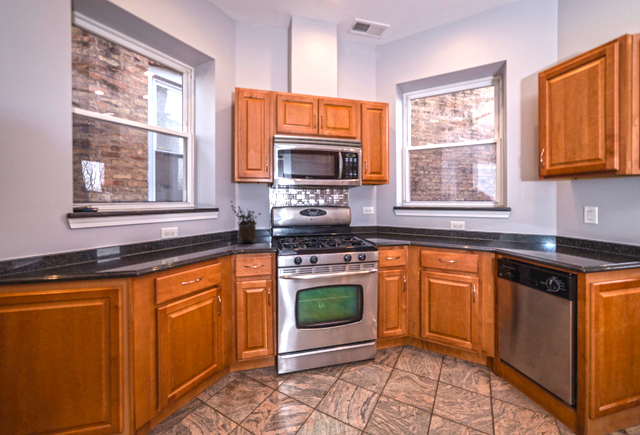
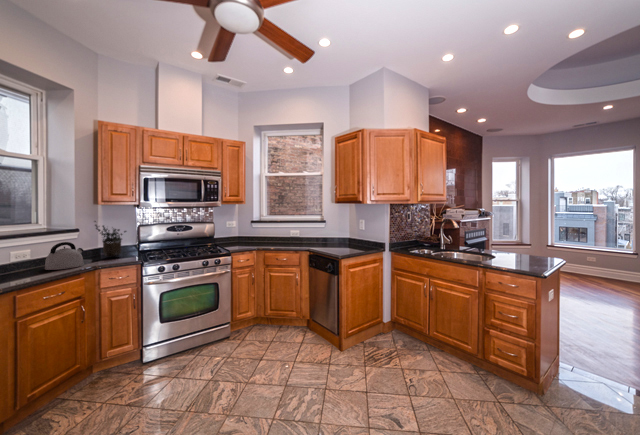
kettle: none [186,223,221,252] -> present [45,242,84,270]

